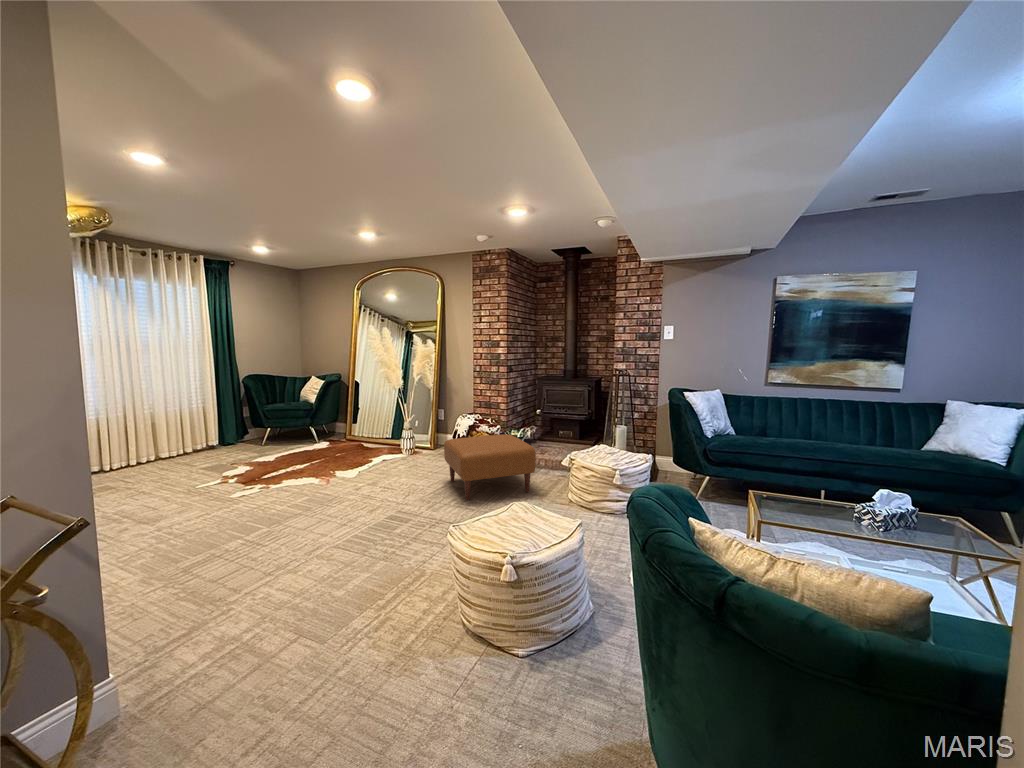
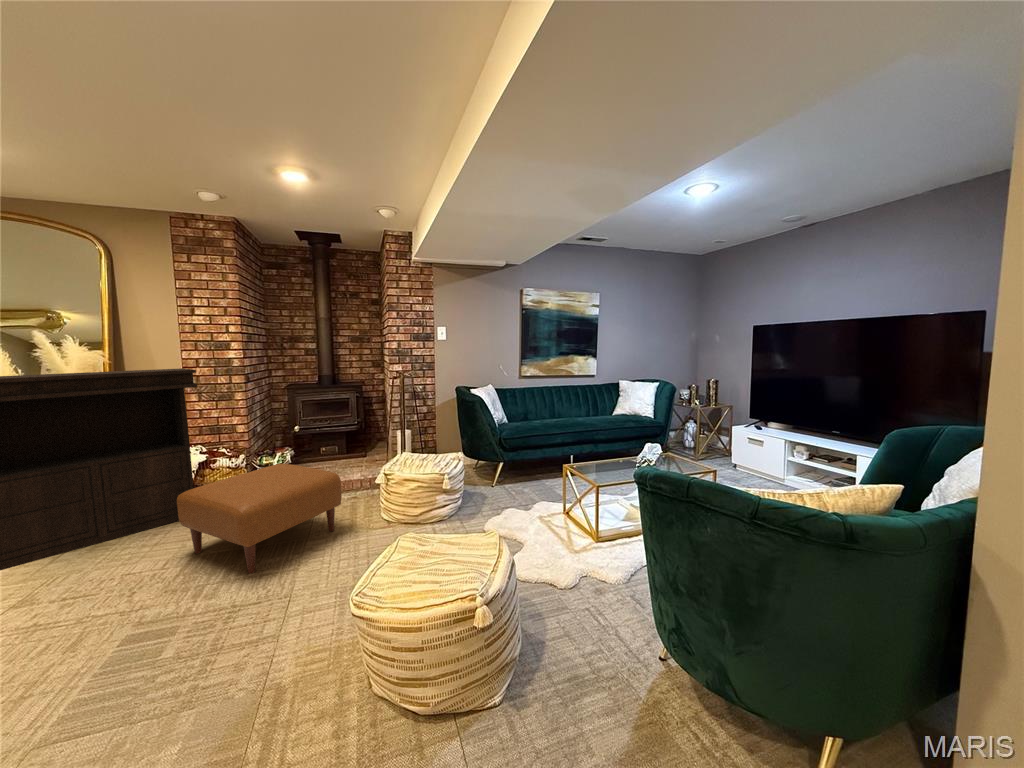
console table: none [359,360,471,466] -> present [0,368,197,571]

